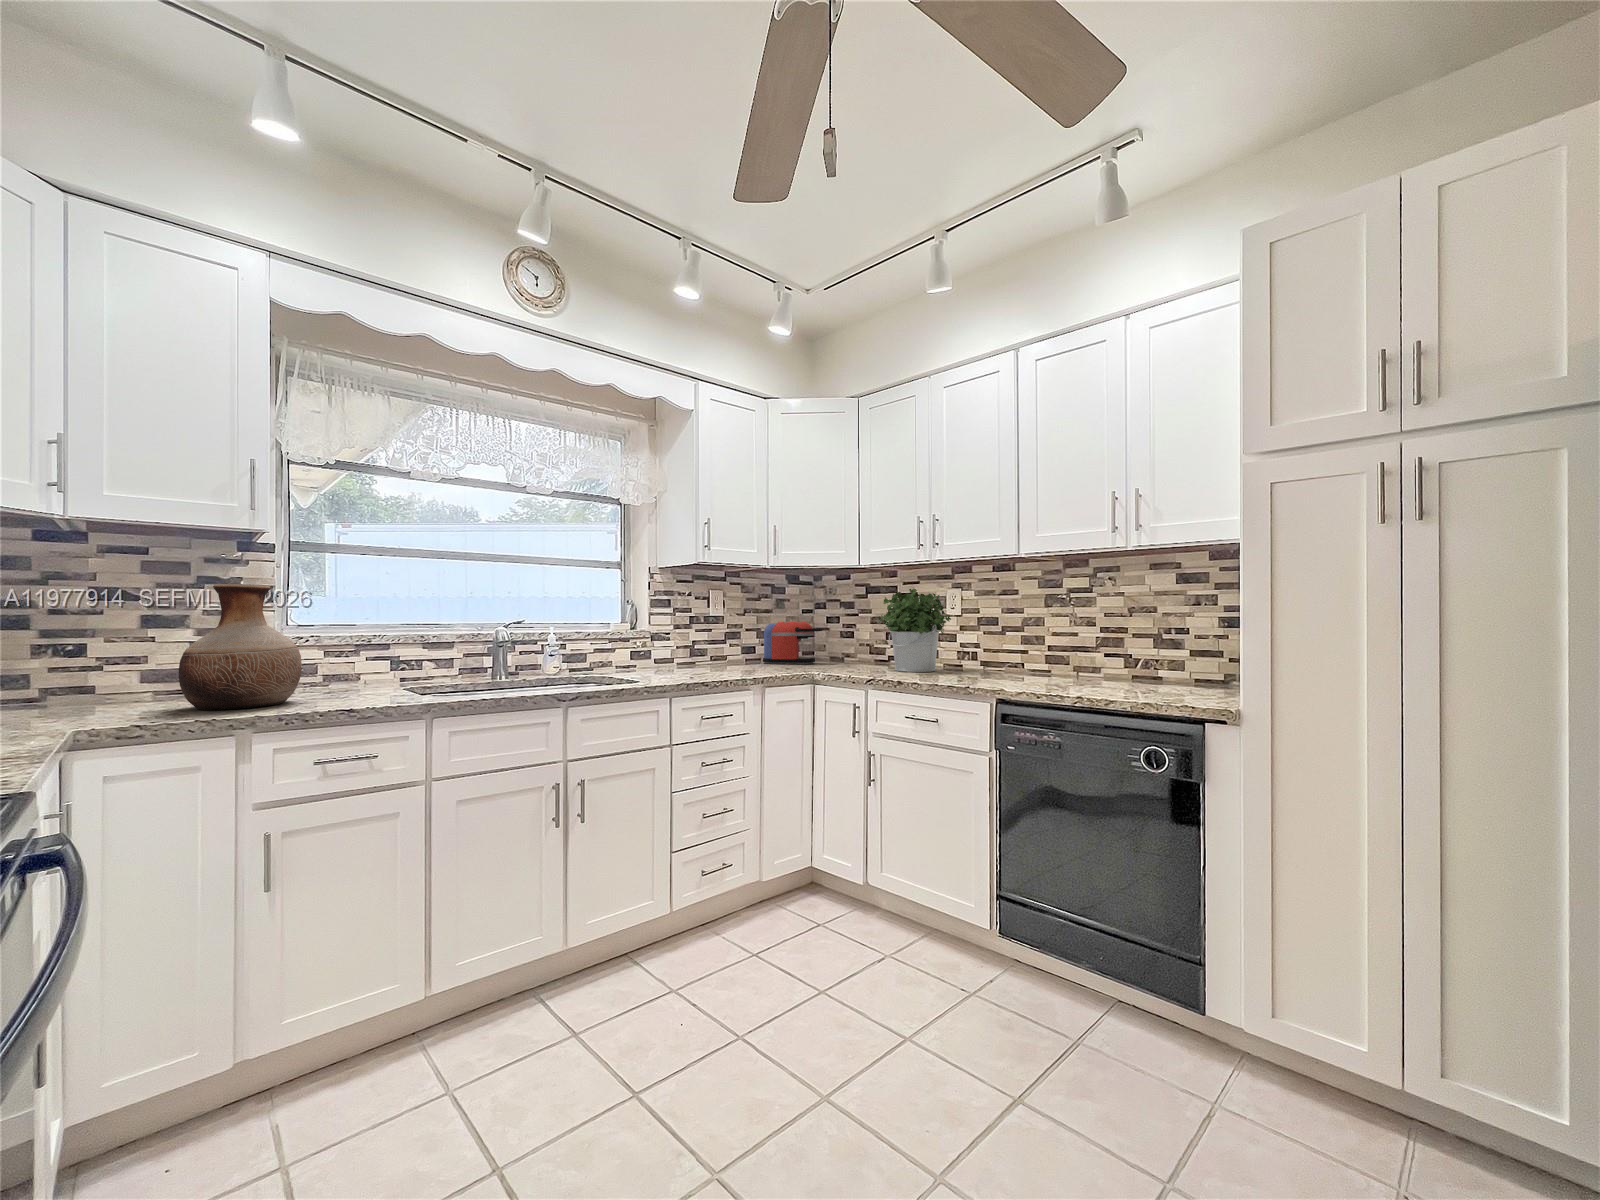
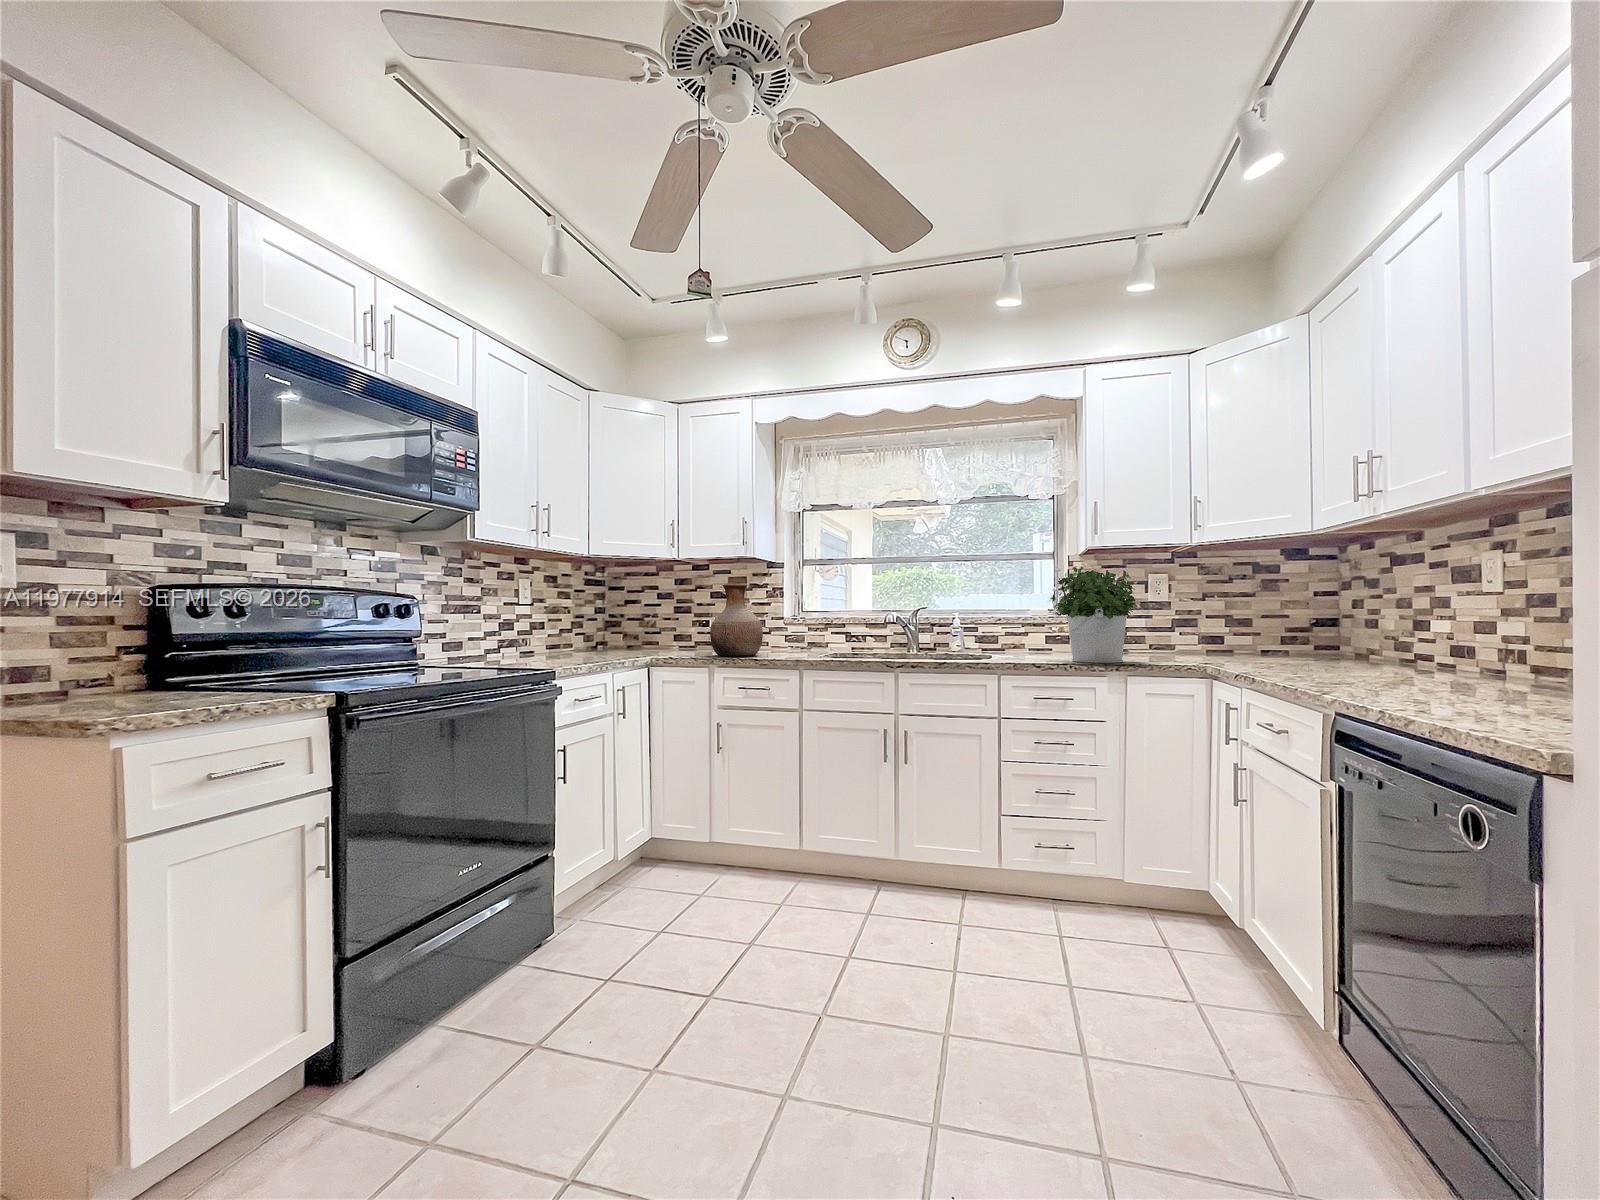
potted plant: present [878,589,951,672] -> present [1050,567,1137,663]
coffee maker: present [763,622,822,664] -> none [1203,605,1289,662]

